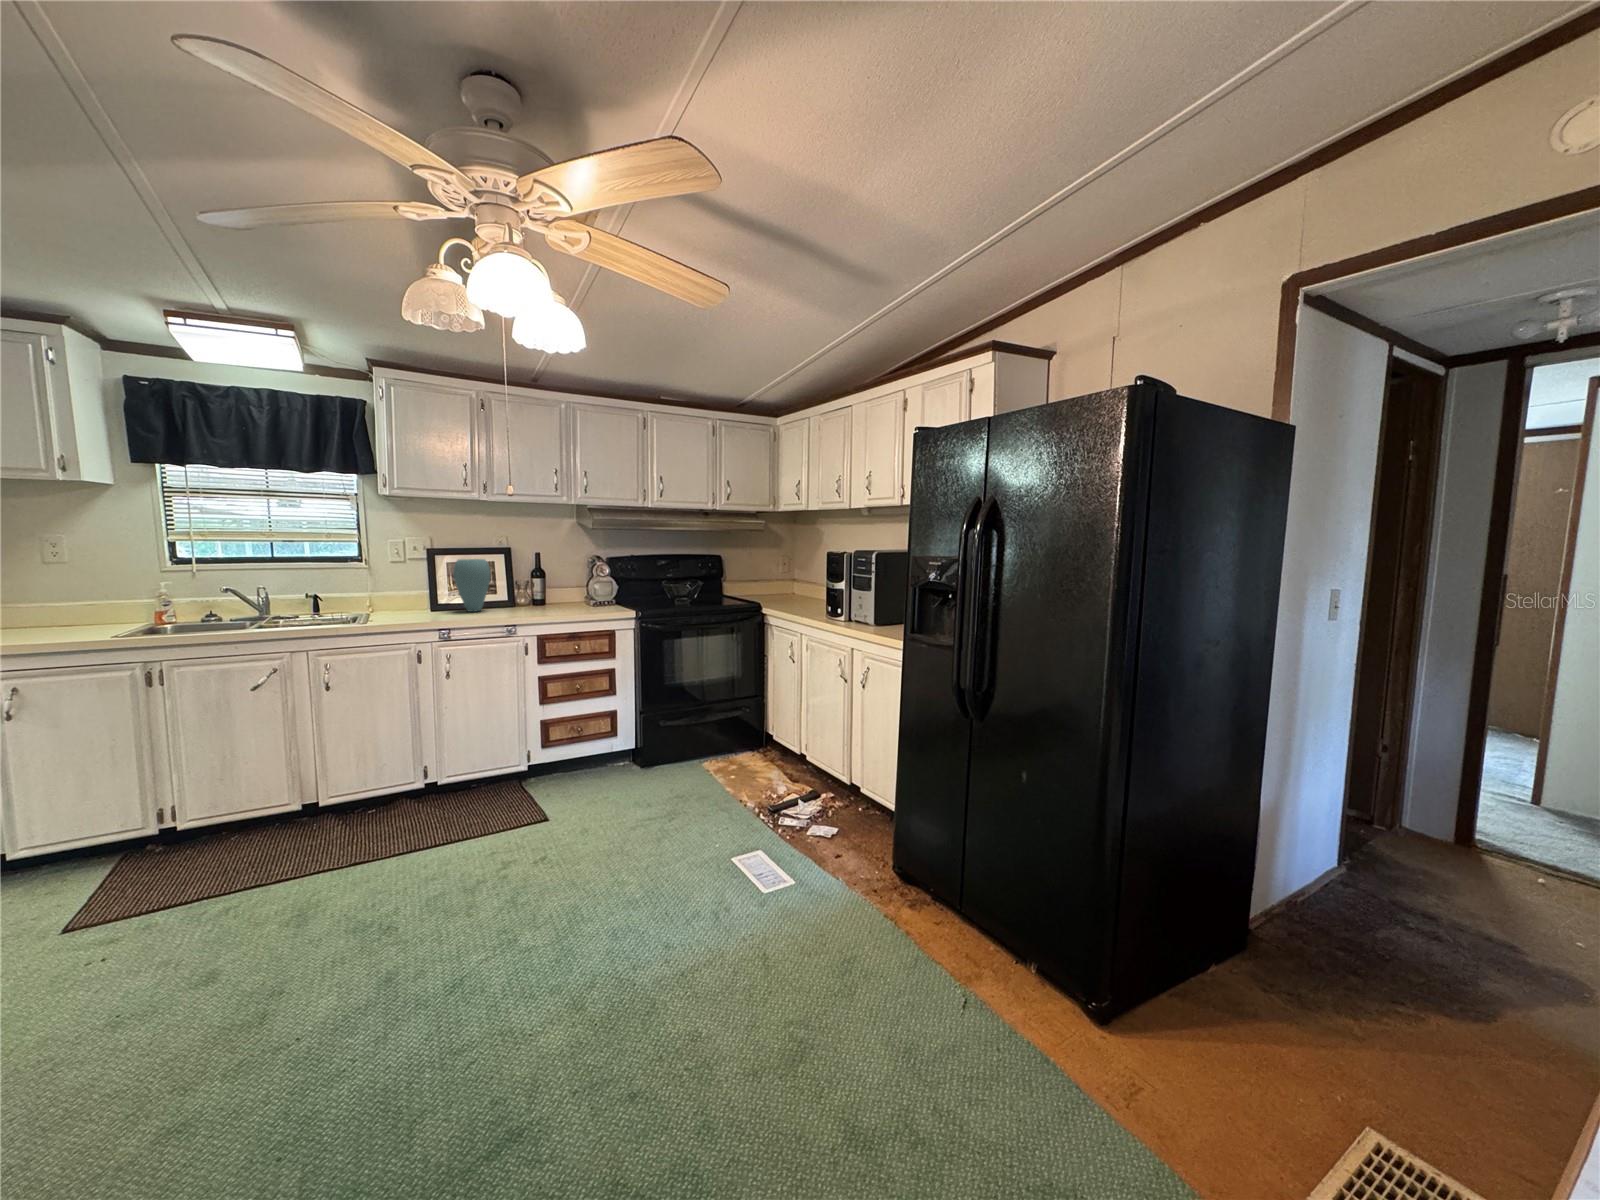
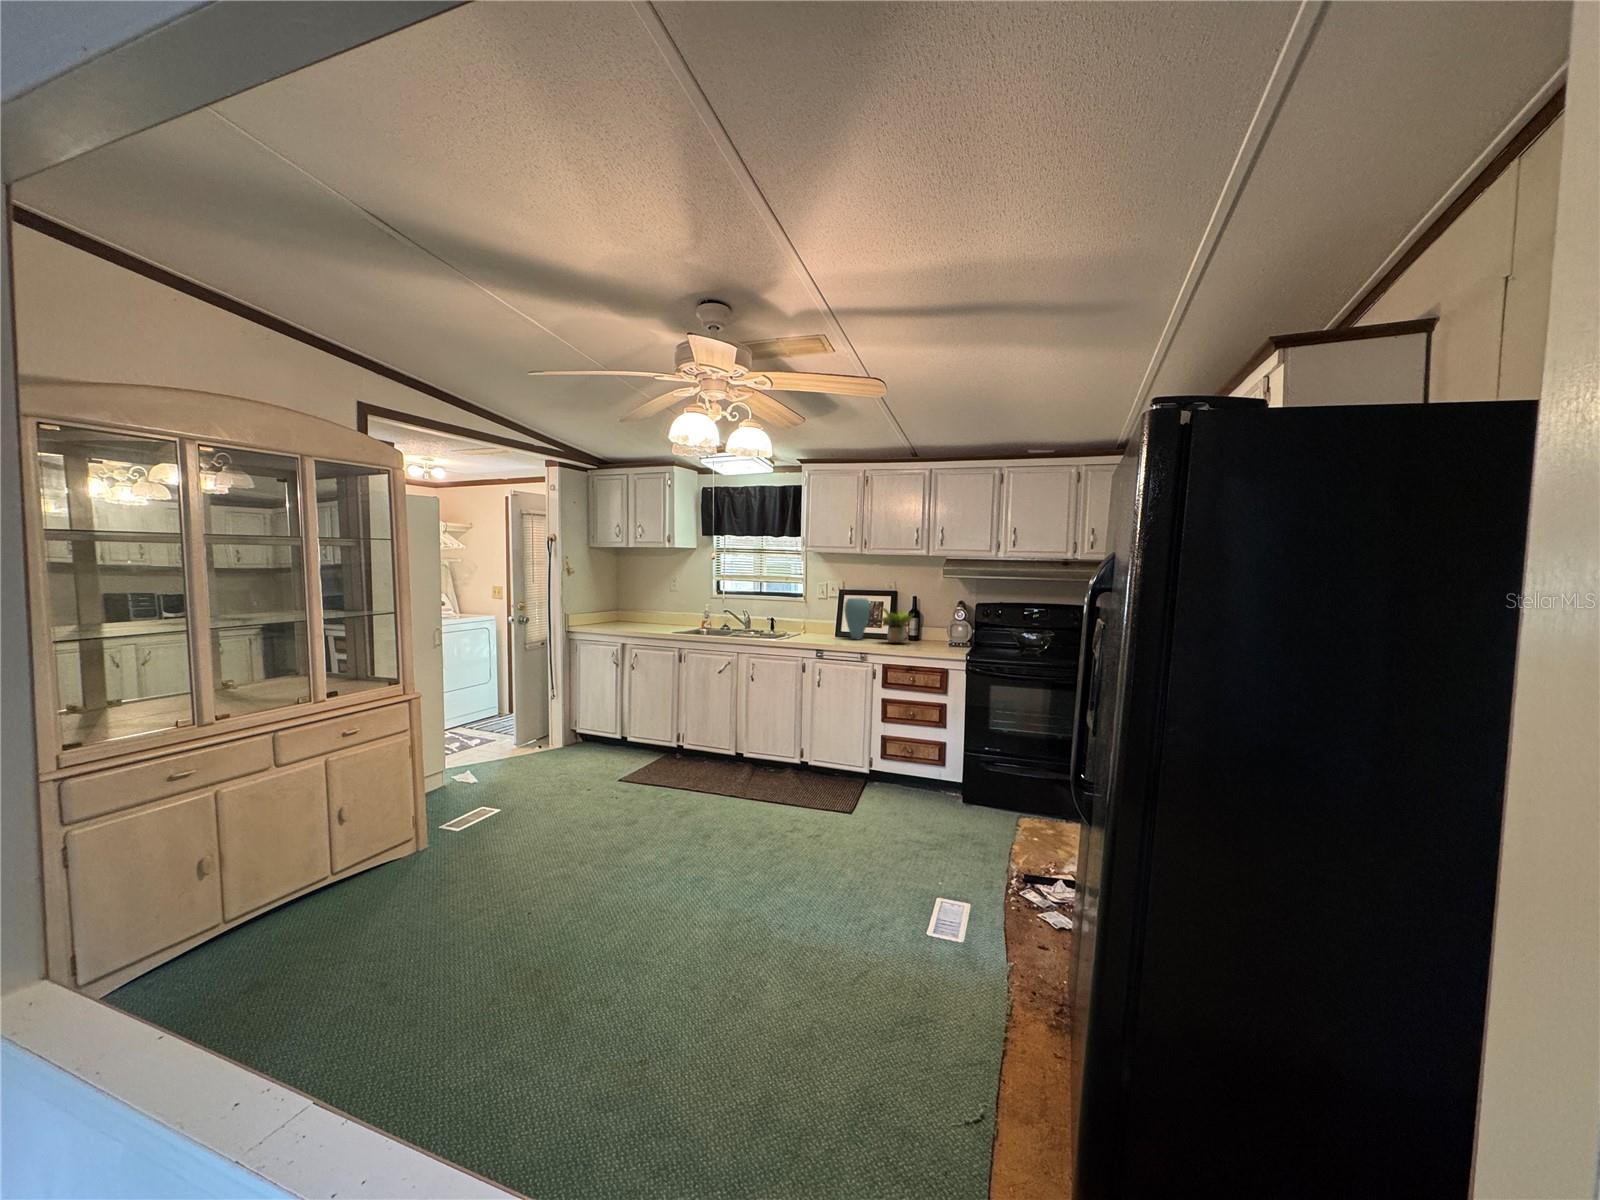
potted plant: none [513,569,554,611] -> present [879,608,913,643]

